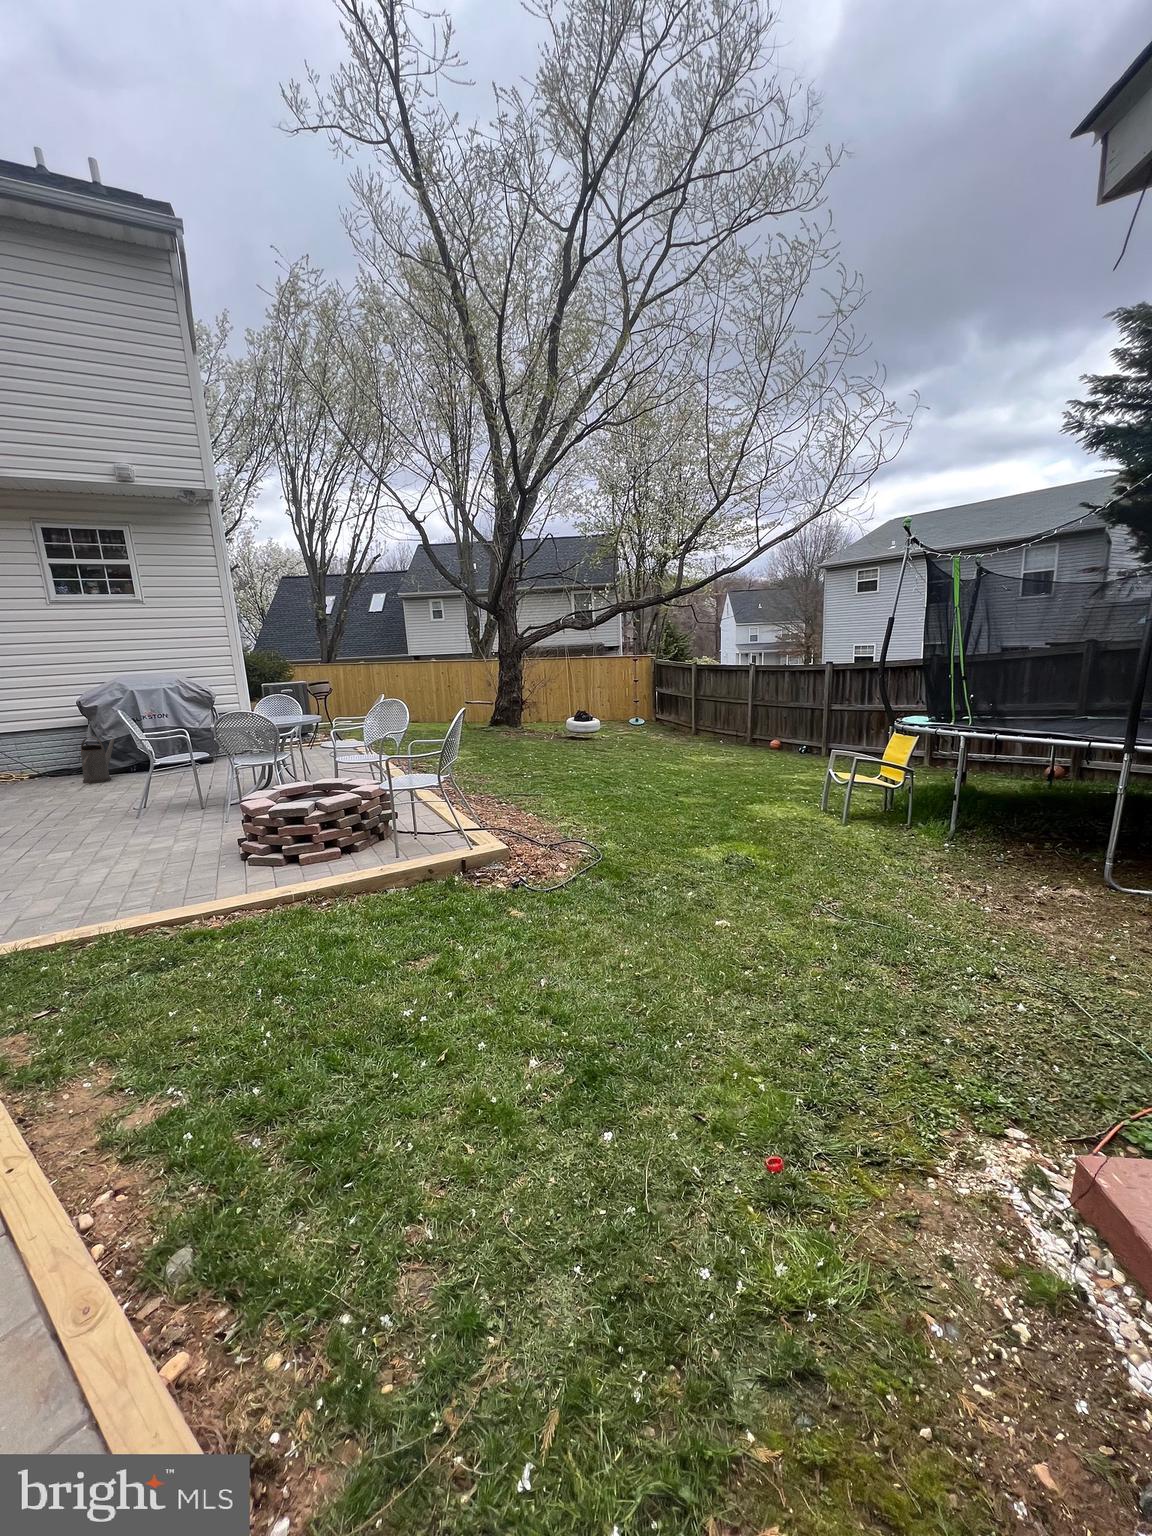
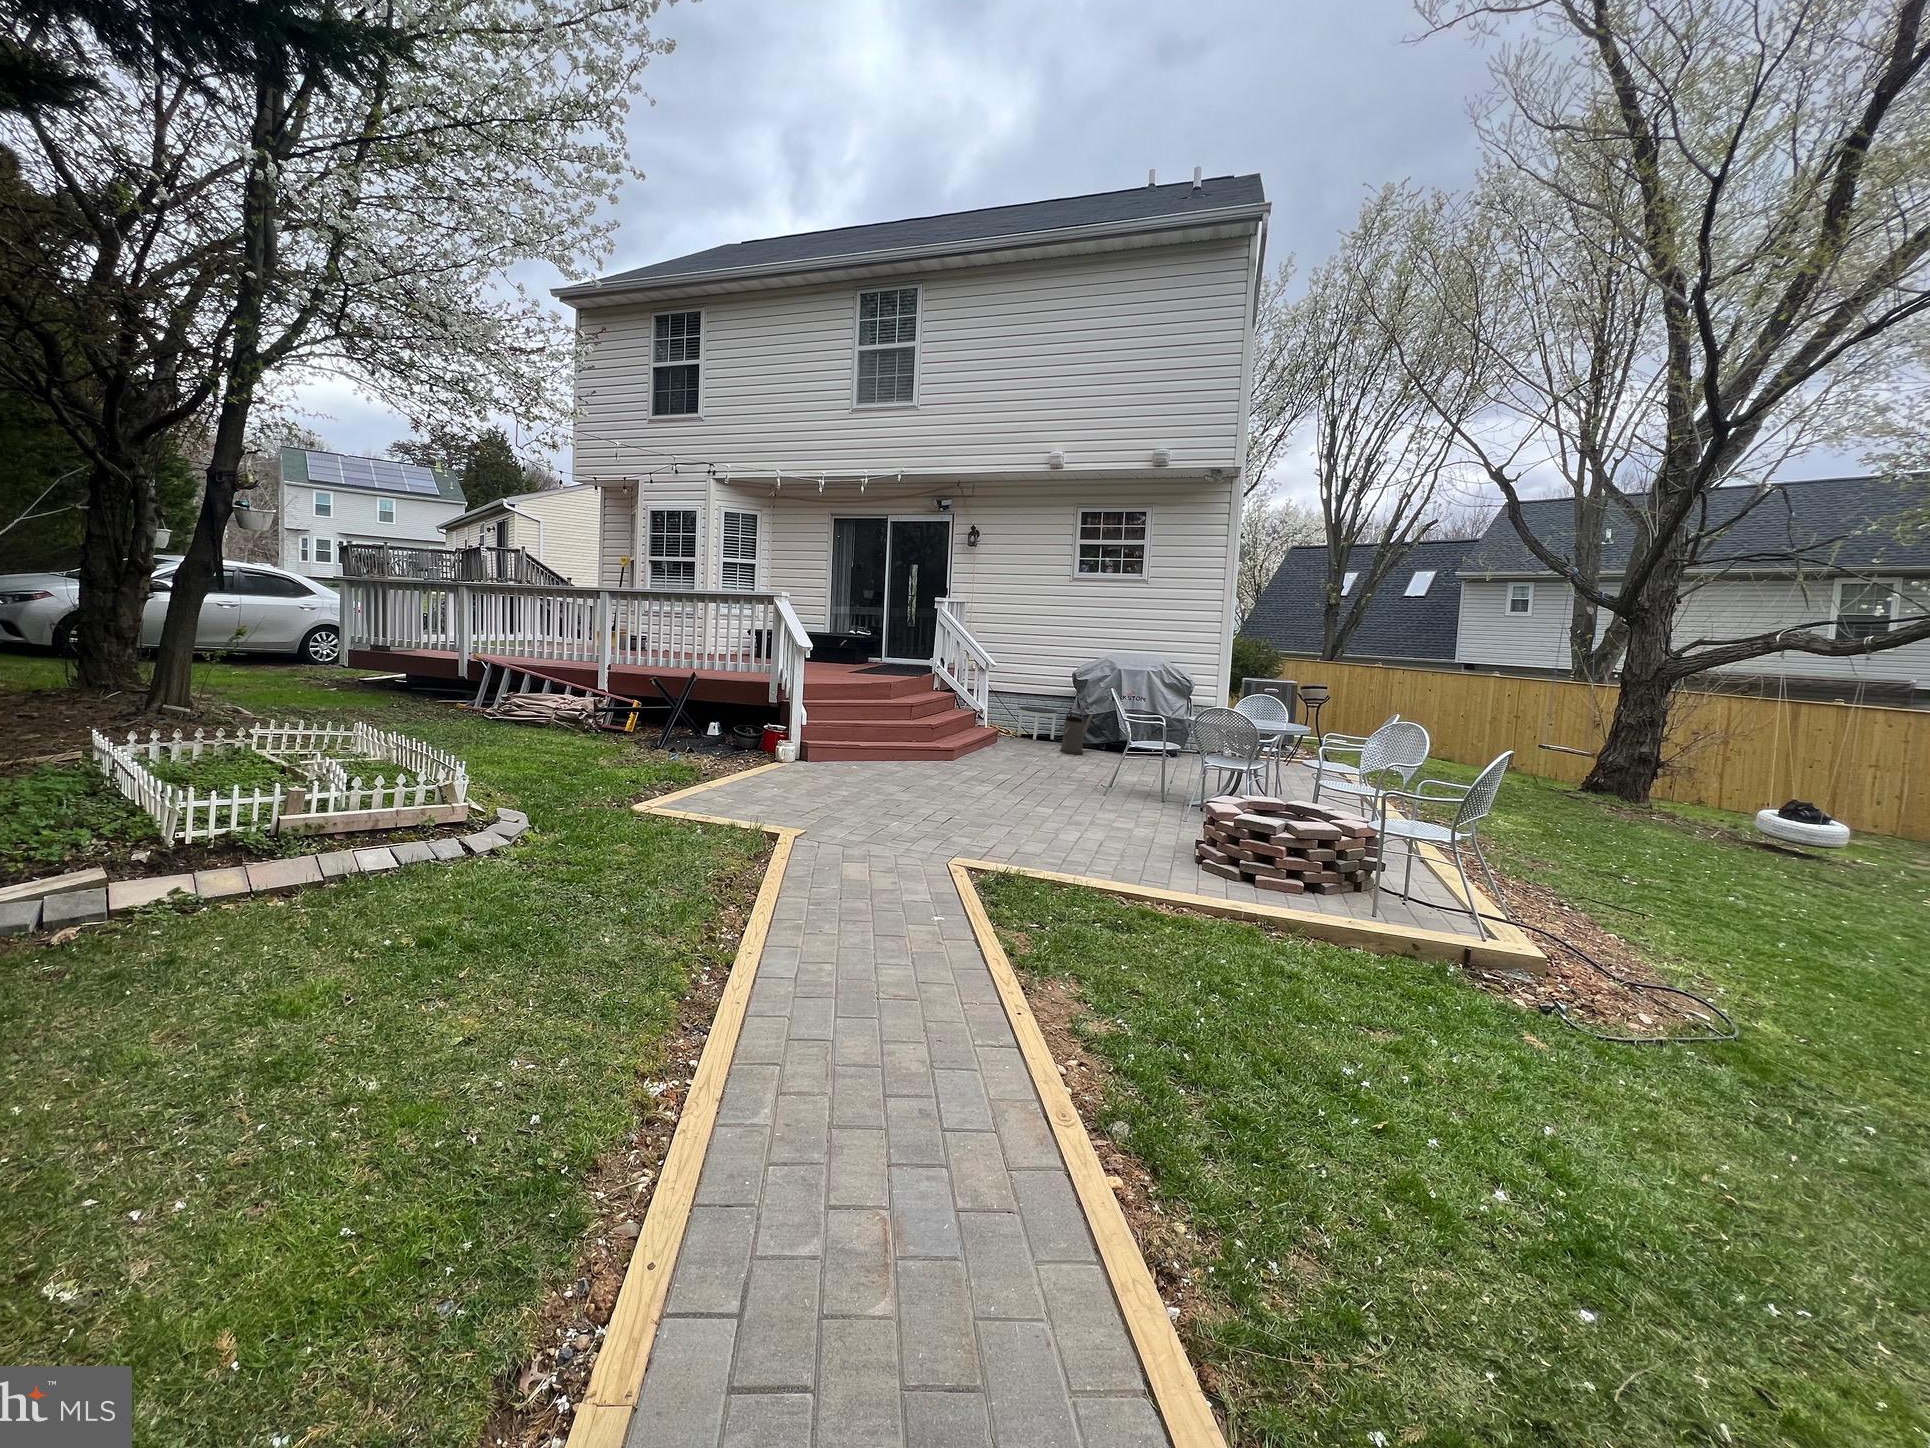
round table: none [20,742,75,777] -> present [1017,706,1057,740]

